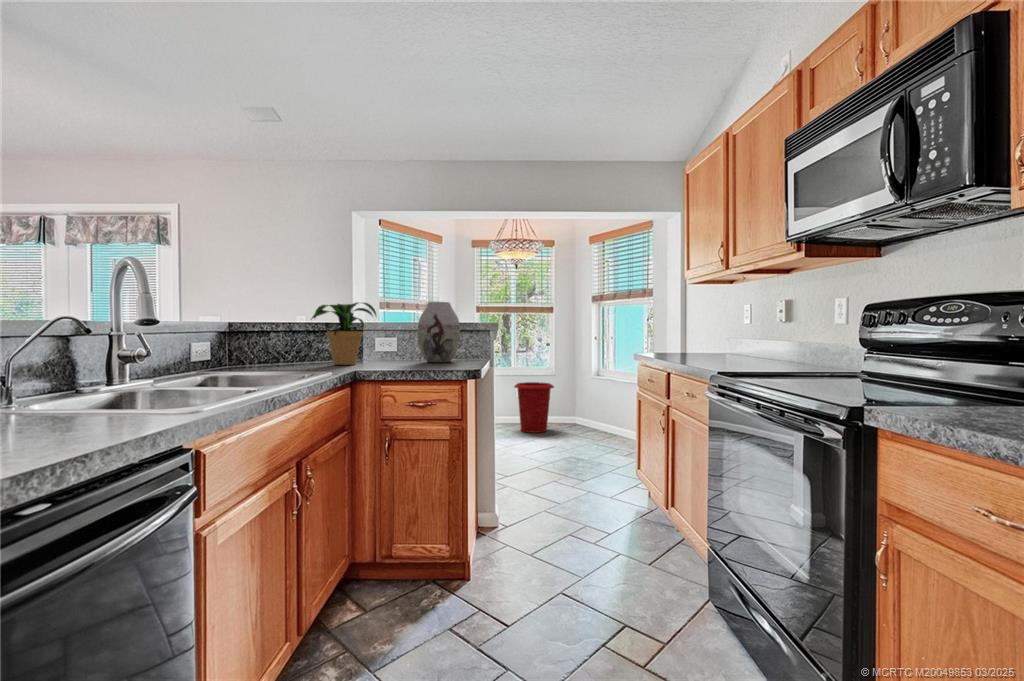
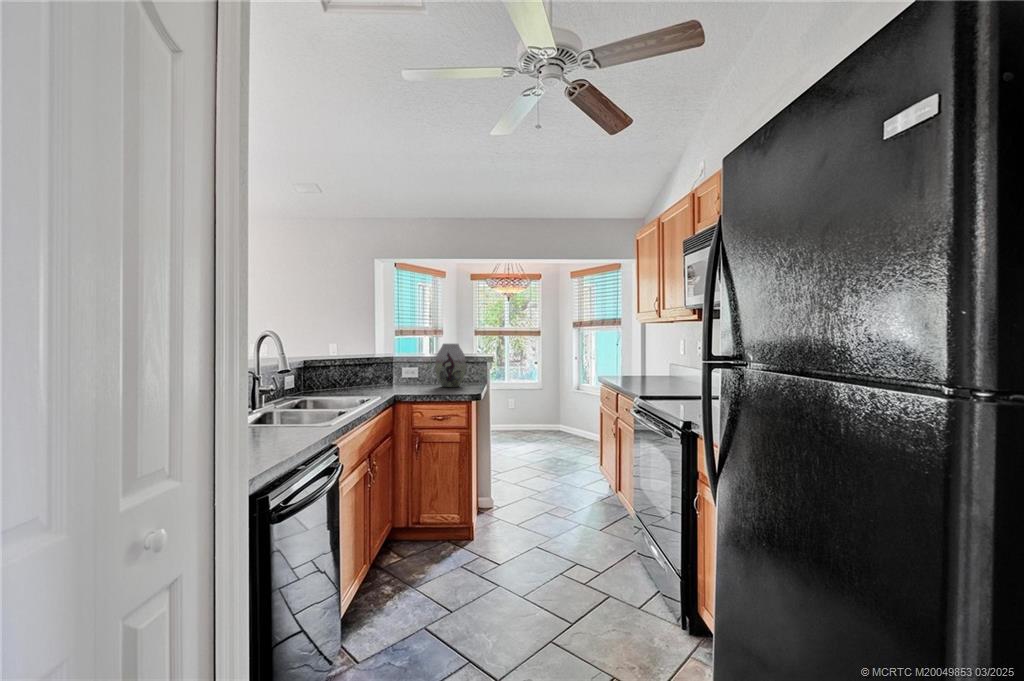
potted plant: present [312,302,376,365] -> none [358,344,405,389]
waste bin: present [514,382,554,433] -> none [508,395,542,438]

